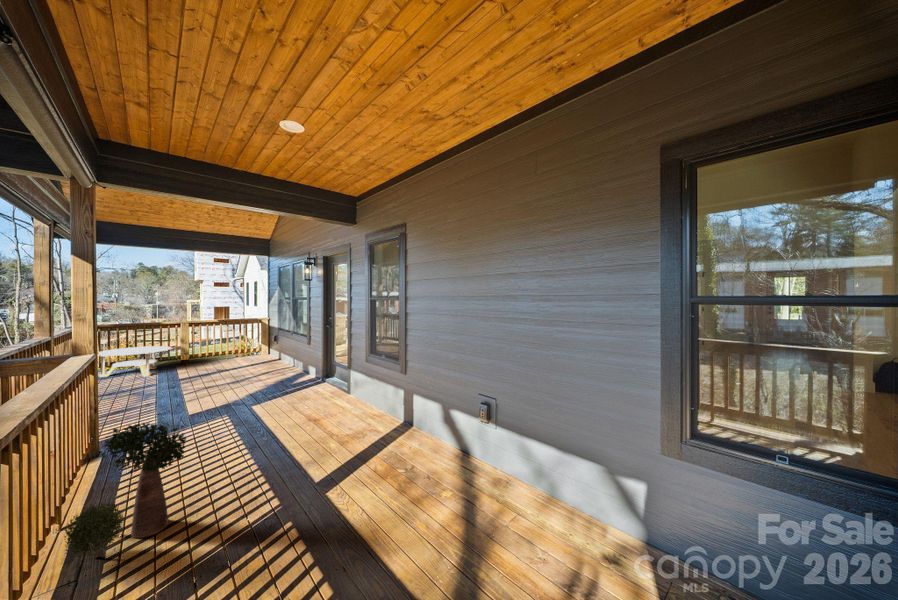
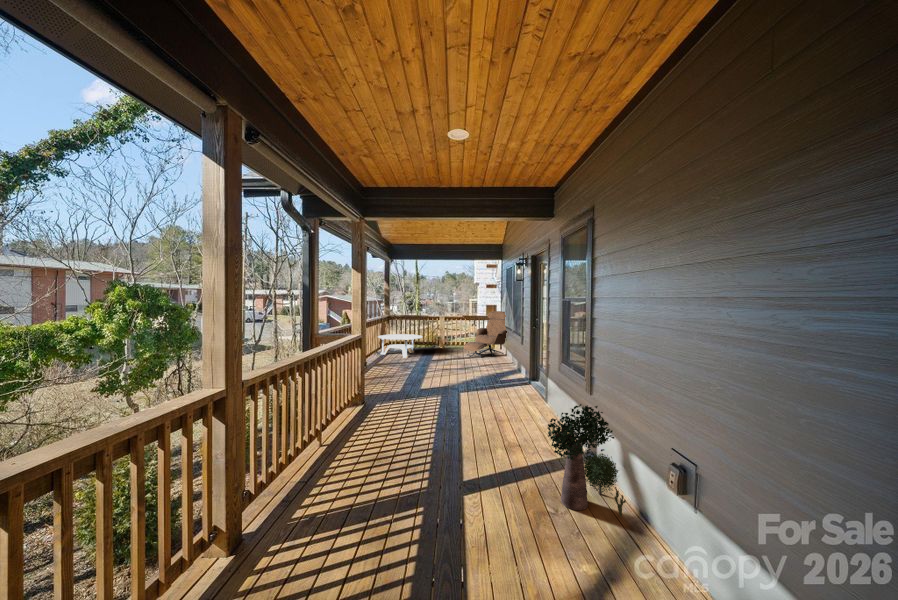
lounge chair: none [231,312,284,364] -> present [464,311,507,357]
potted plant: present [64,423,186,558] -> present [548,404,626,517]

